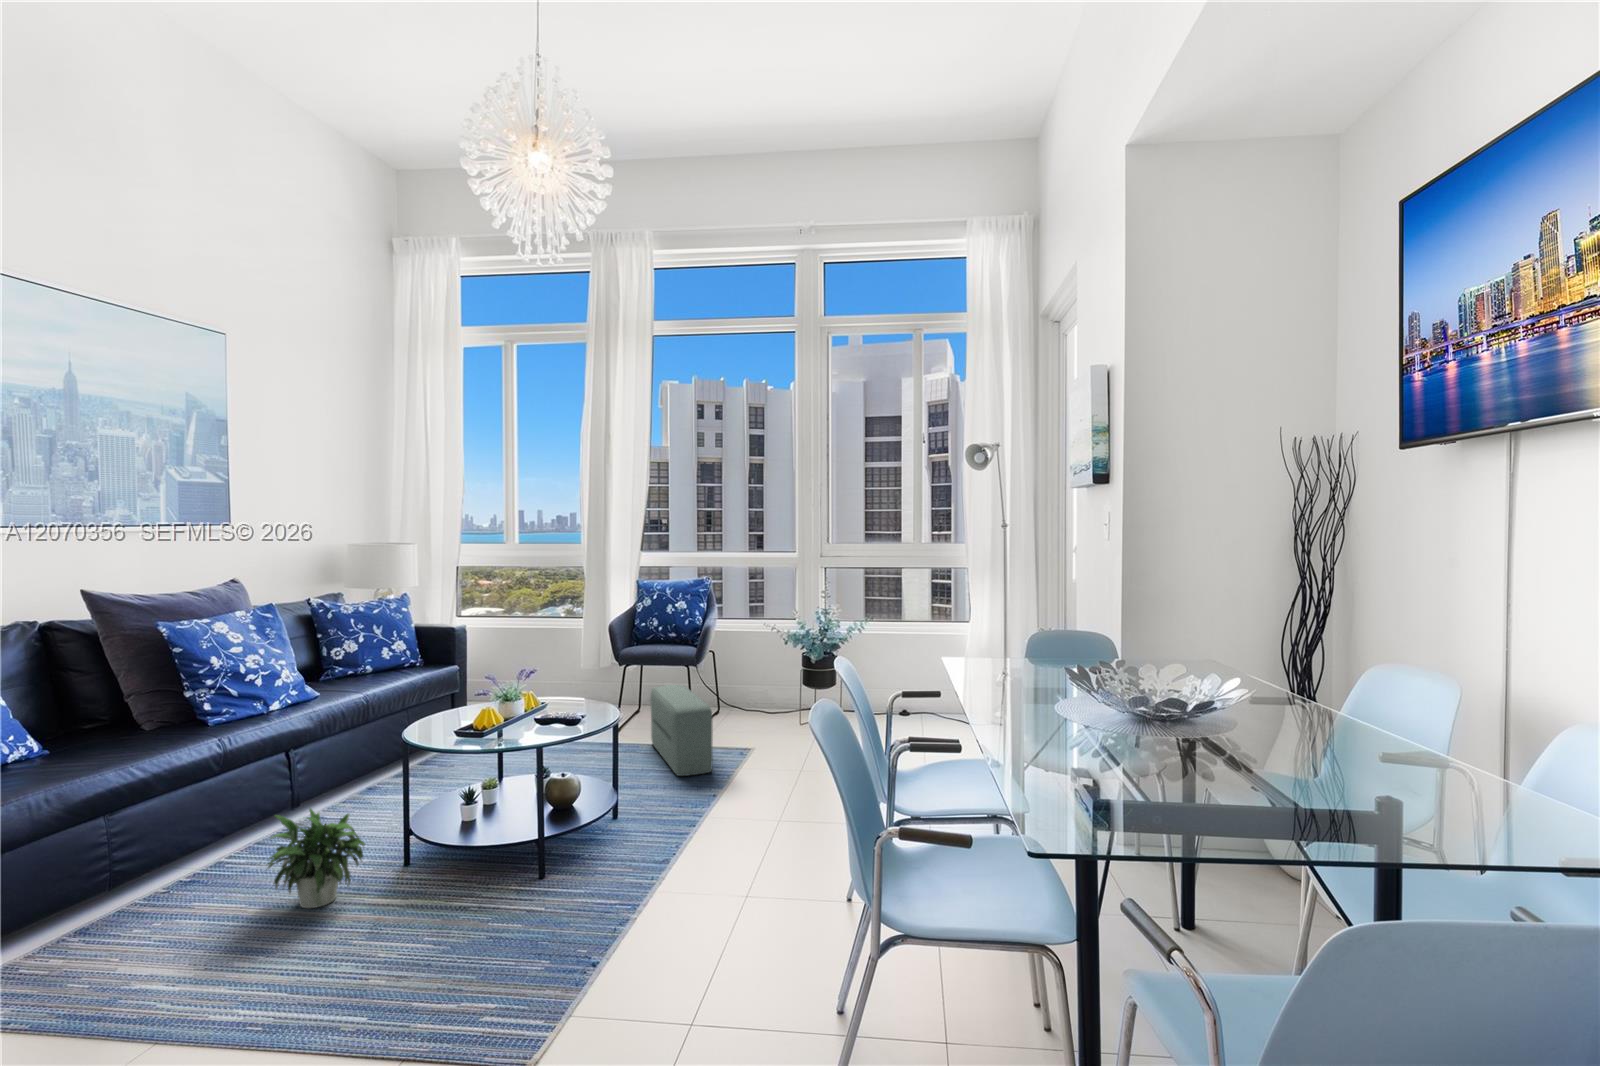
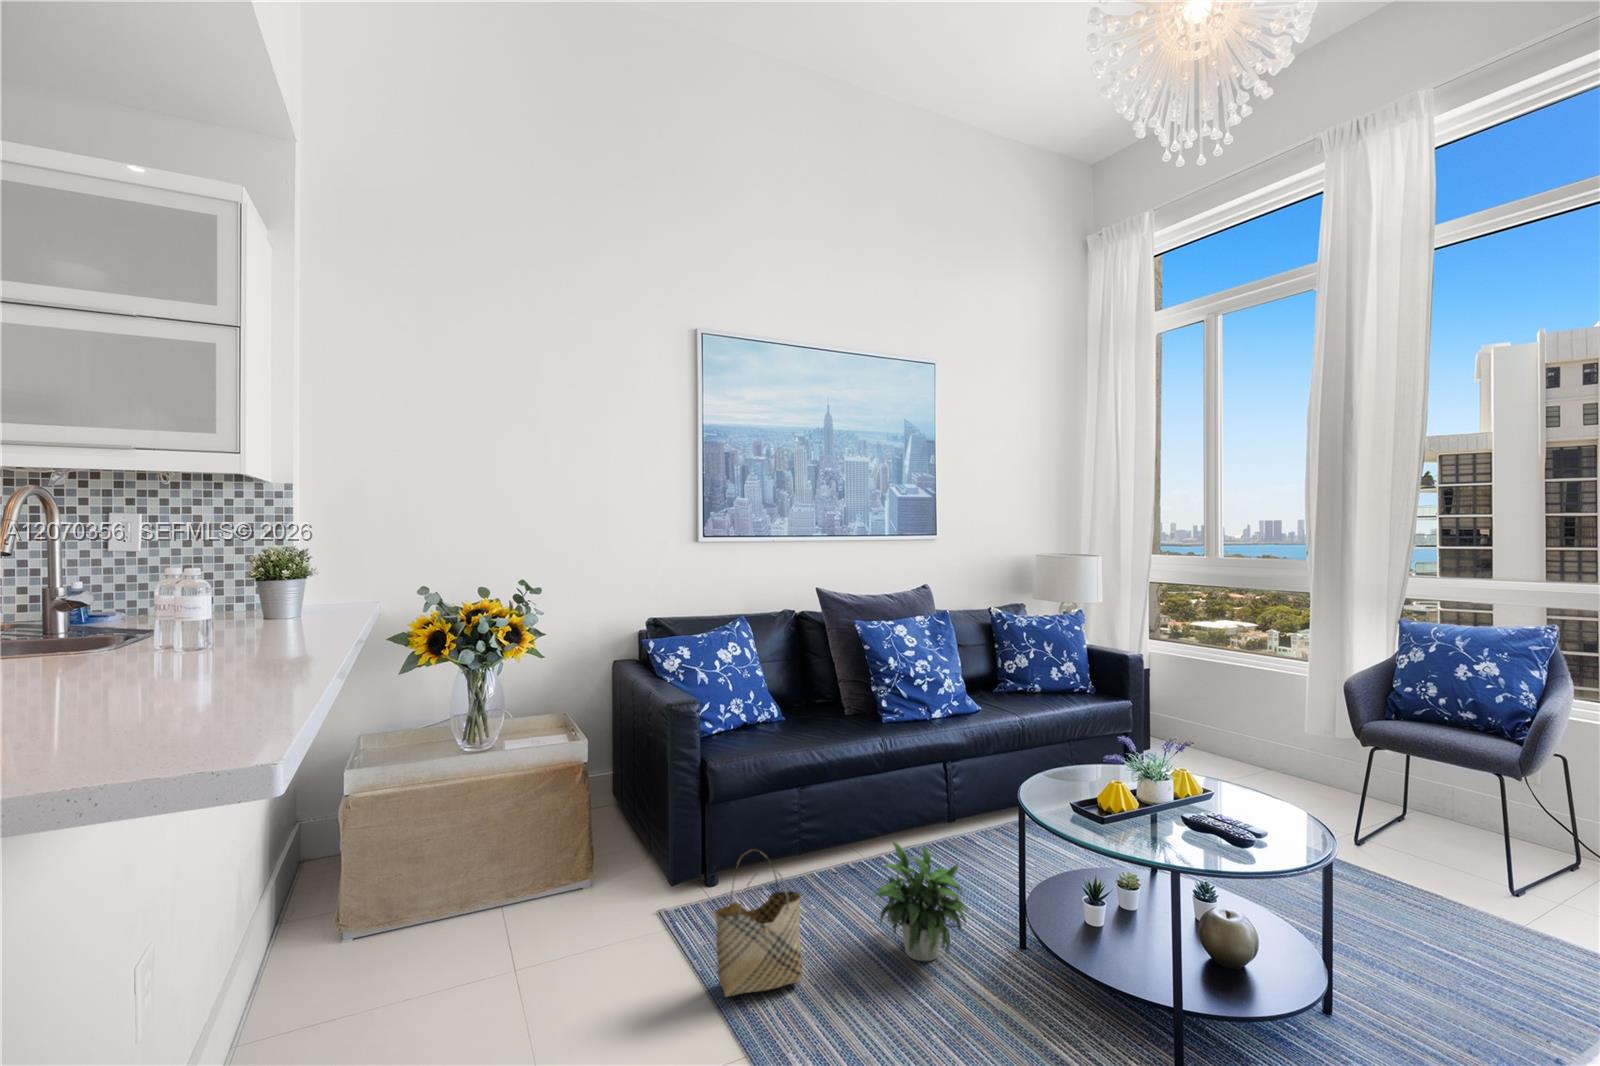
pouf: present [650,685,713,776] -> none [1414,795,1544,984]
woven basket: none [86,854,201,1010] -> present [714,849,802,997]

